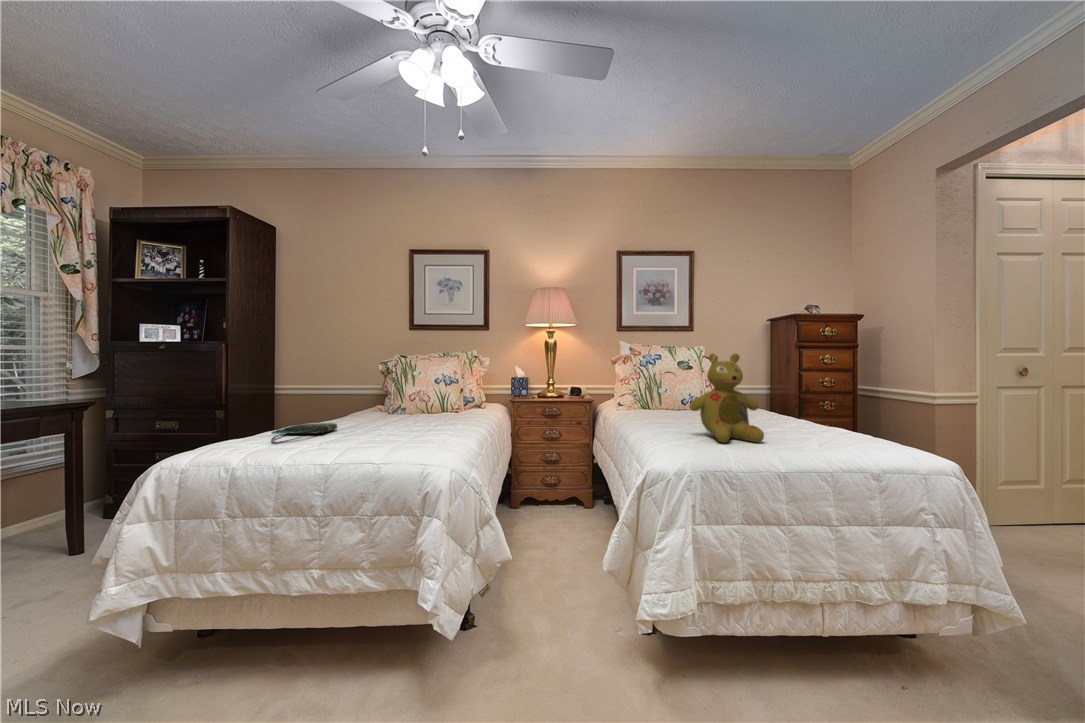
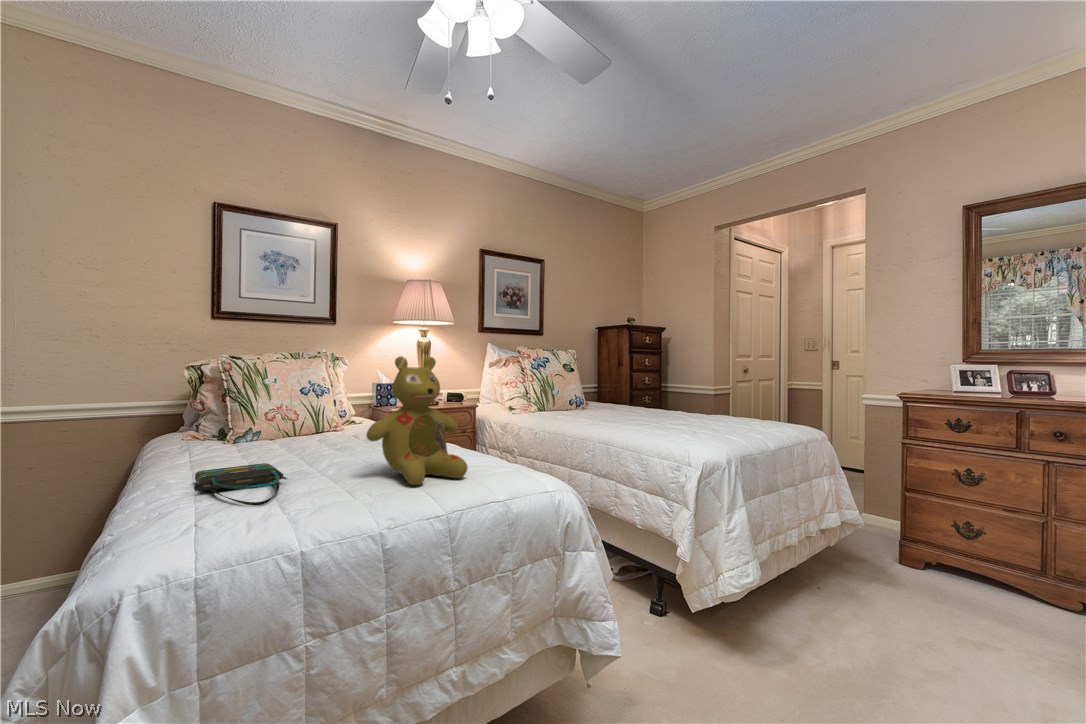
stuffed bear: present [690,354,764,443] -> present [366,356,467,485]

